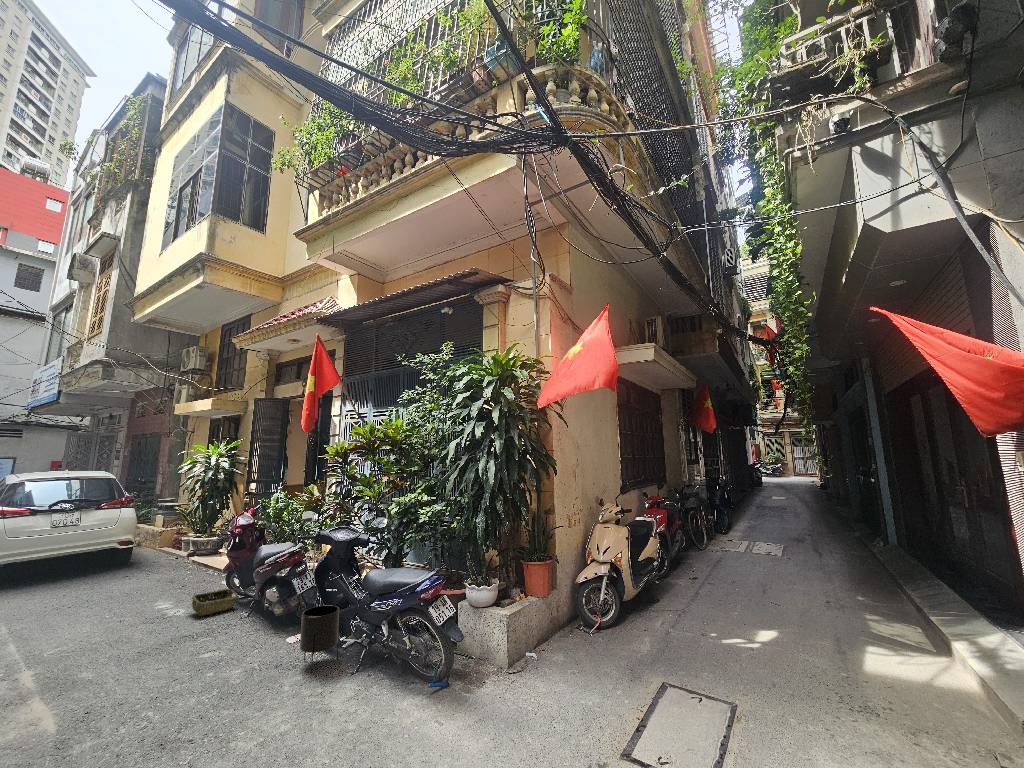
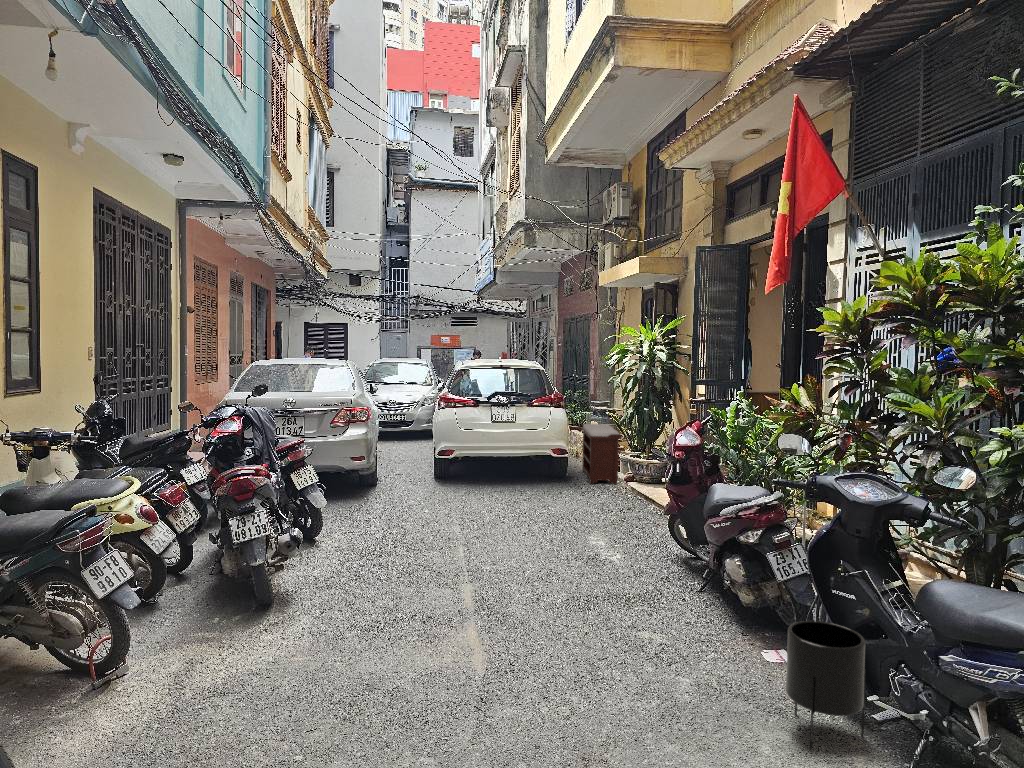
bench: none [147,517,187,564] -> present [582,424,620,484]
woven basket: present [192,589,239,616] -> none [622,540,685,574]

